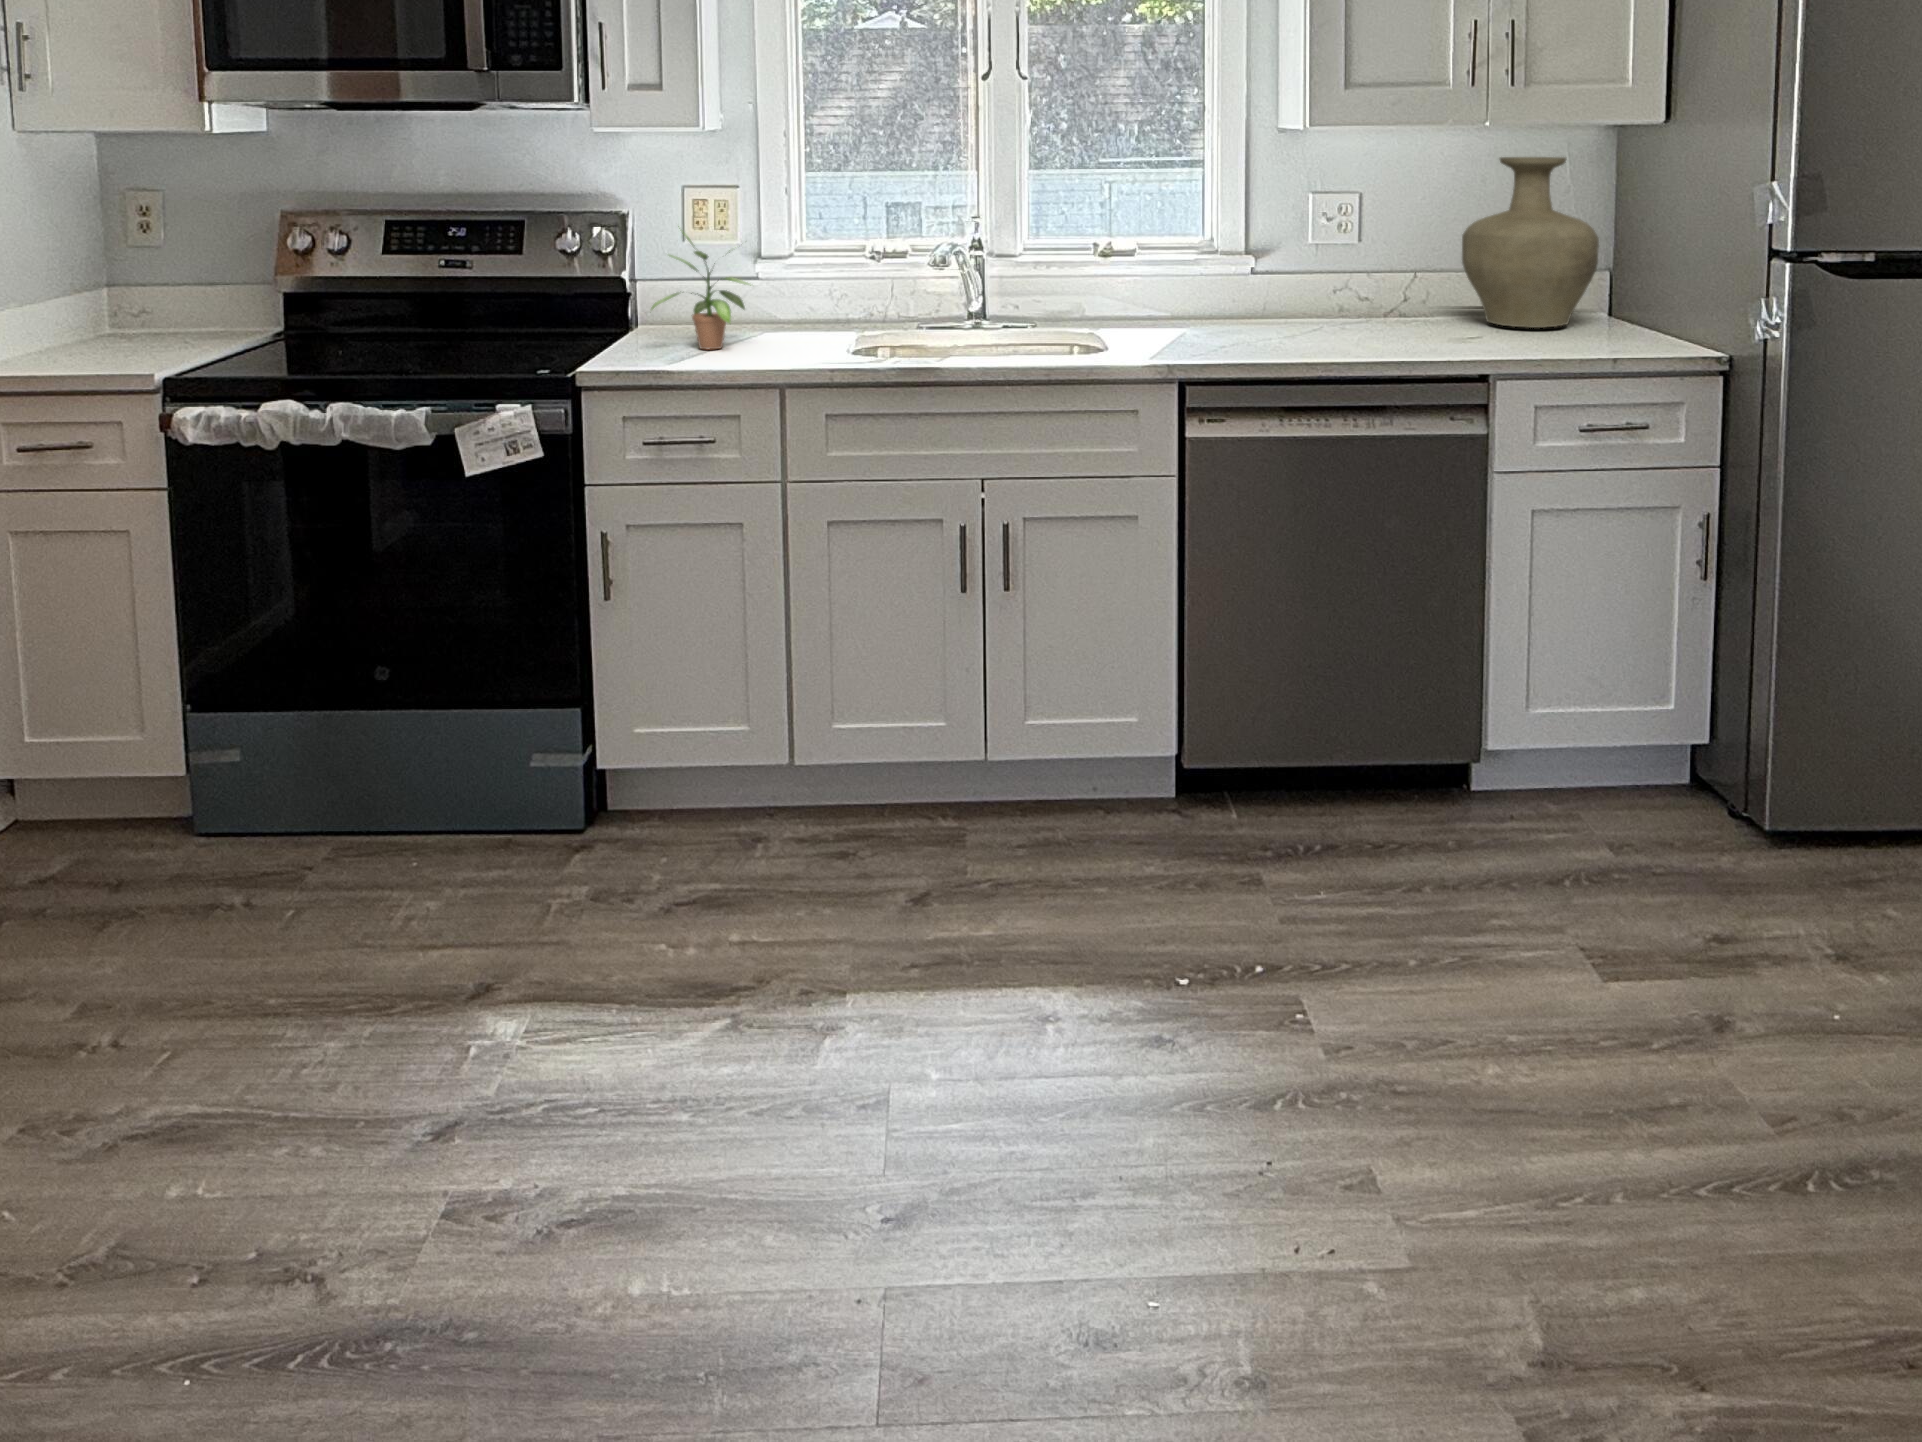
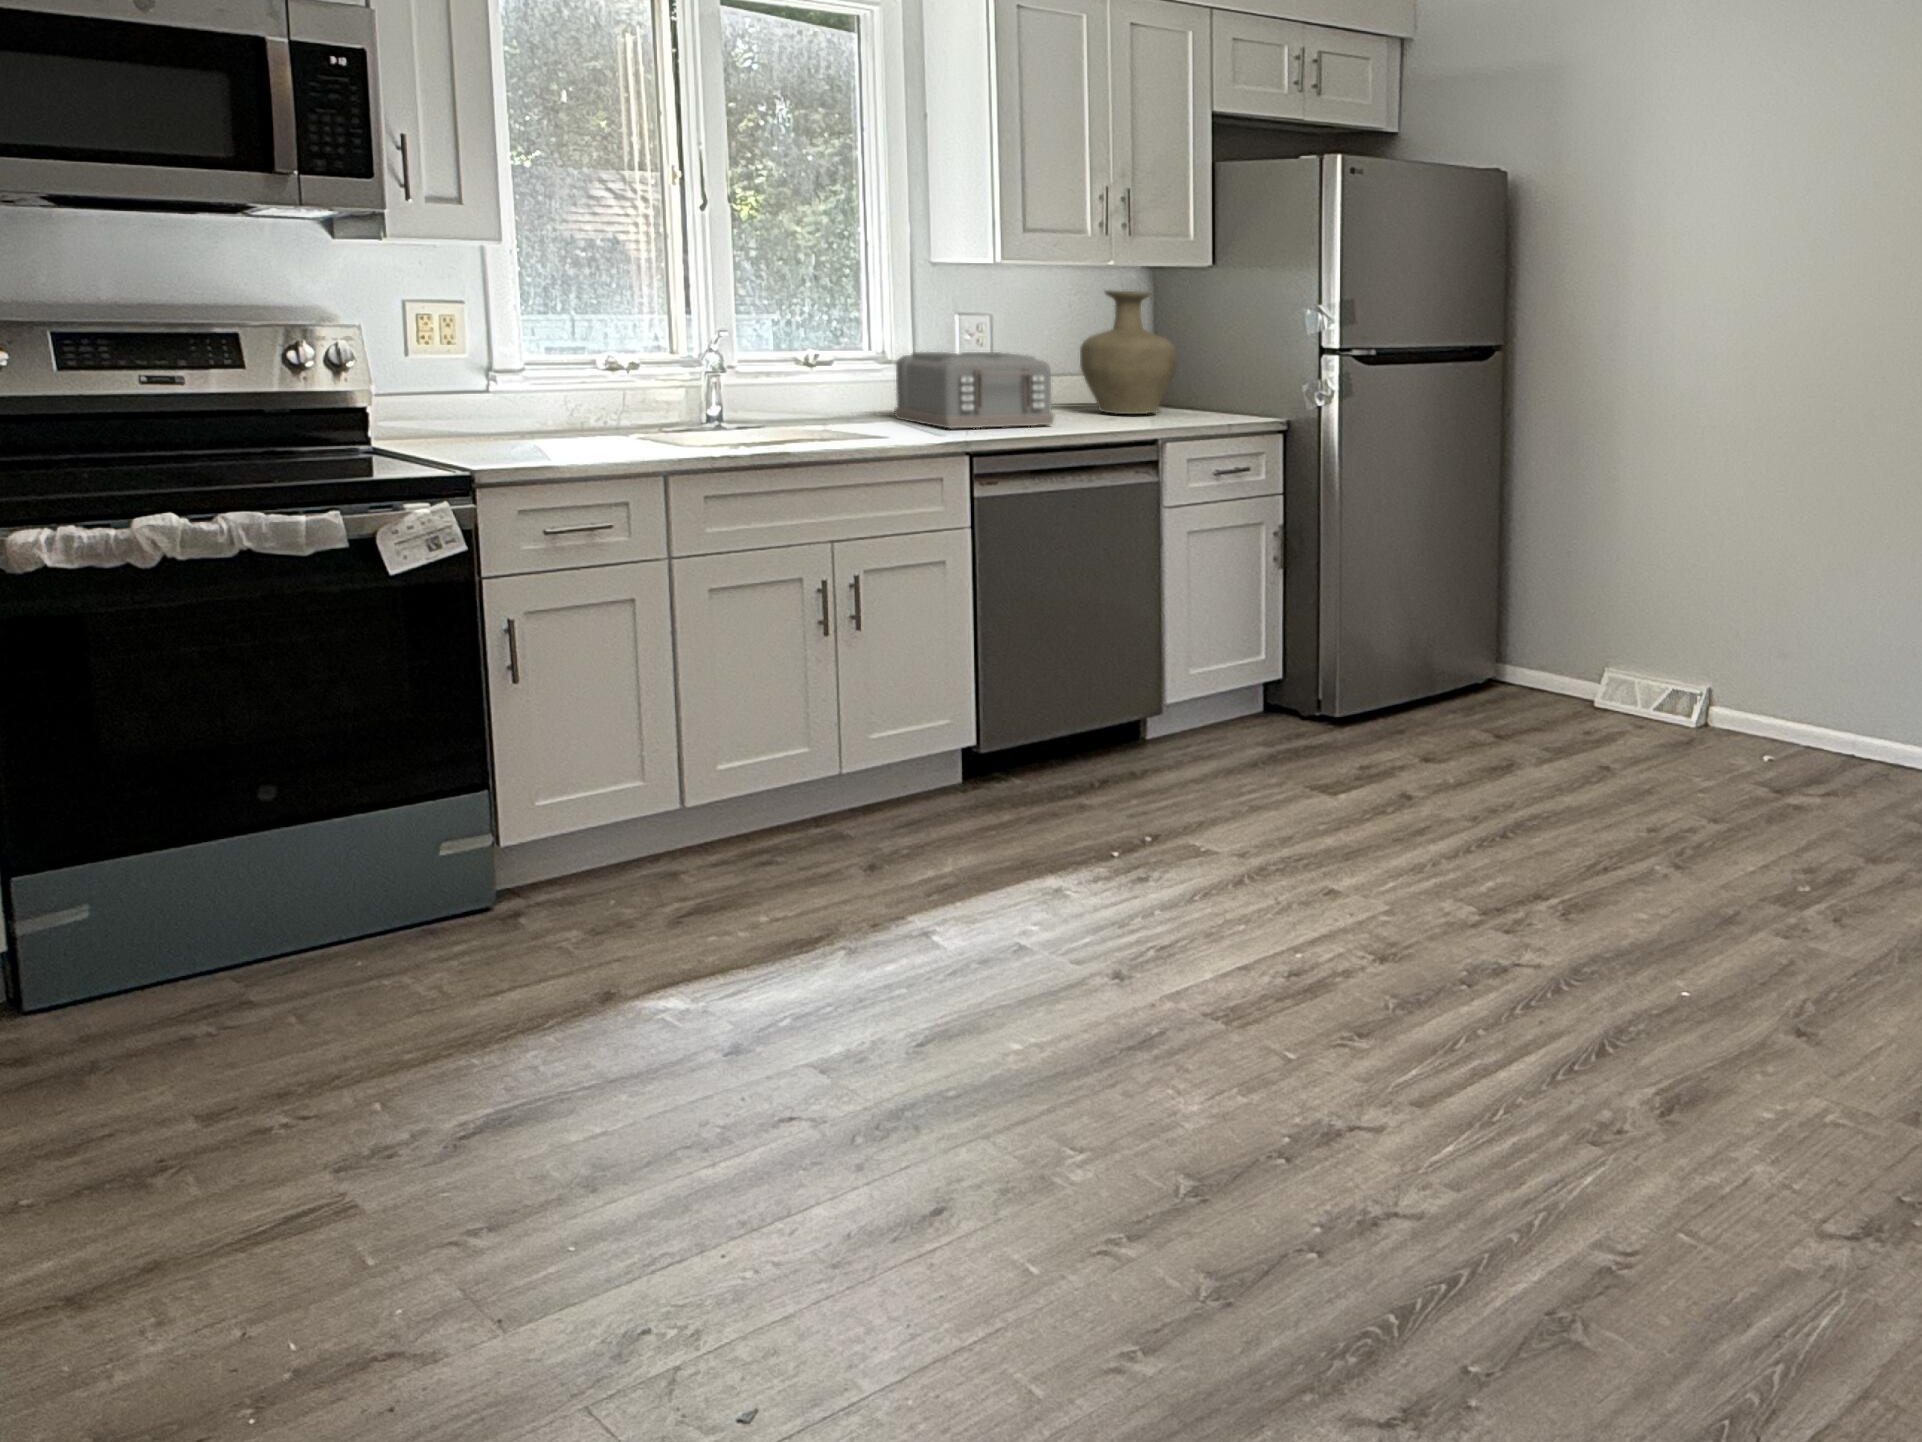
potted plant: present [651,226,751,349] -> none [480,332,588,453]
toaster: none [1206,240,1362,341] -> present [894,352,1054,428]

